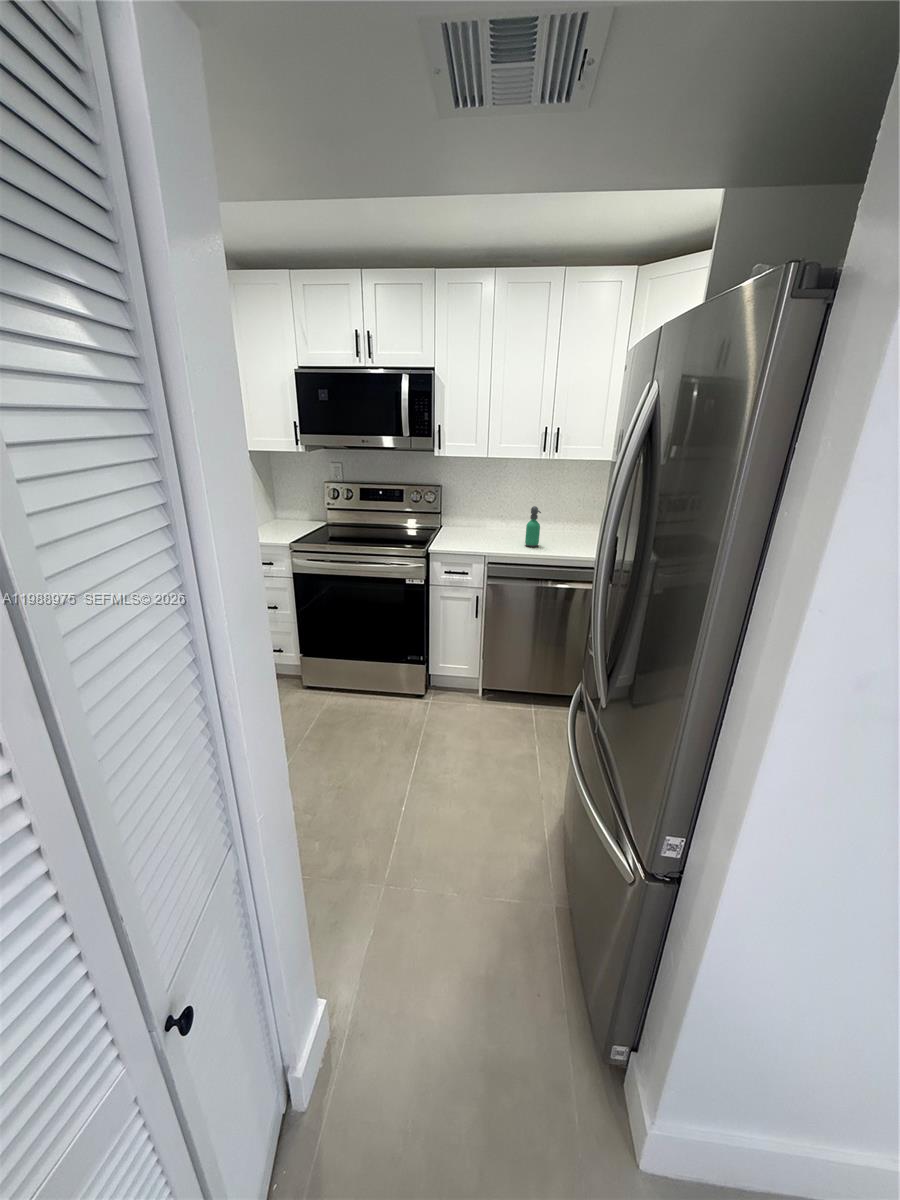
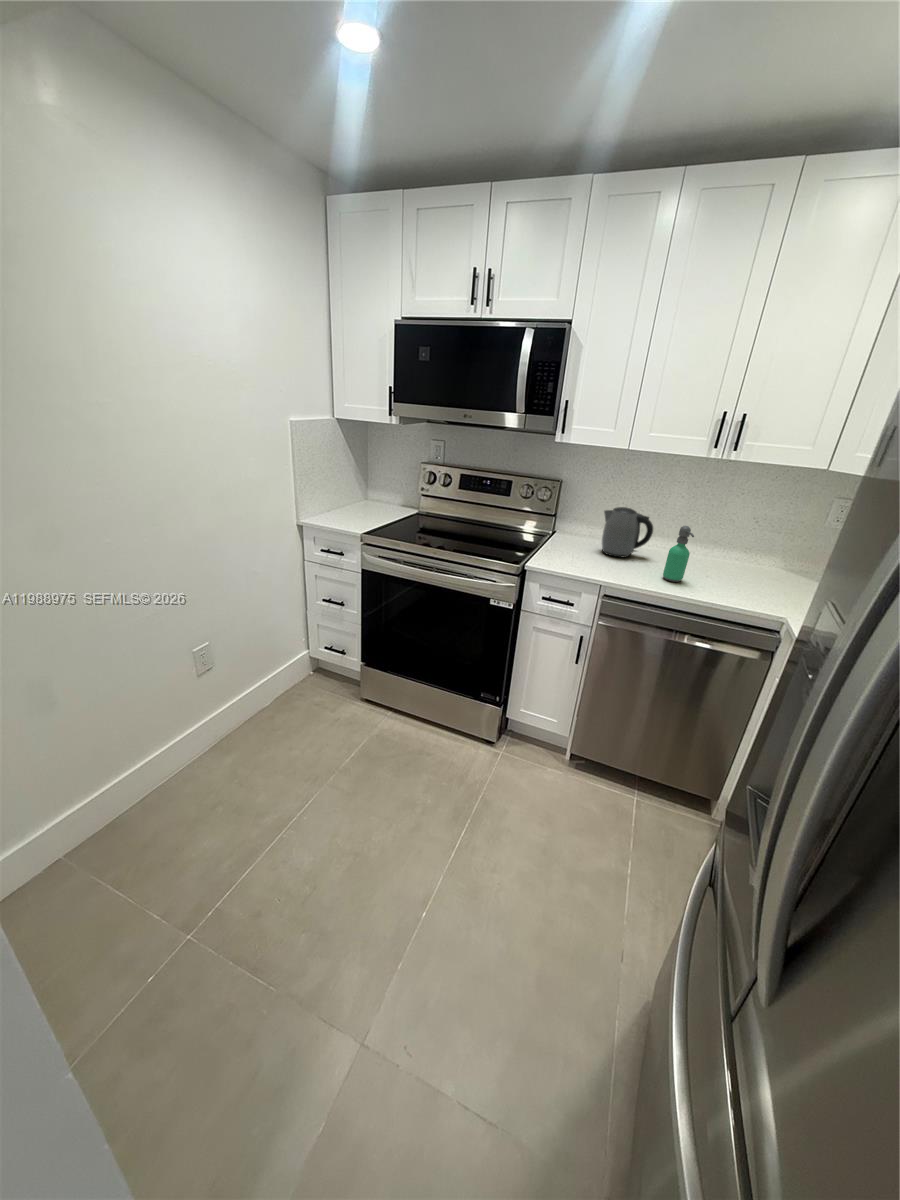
kettle: none [477,500,513,537] -> present [602,507,653,557]

